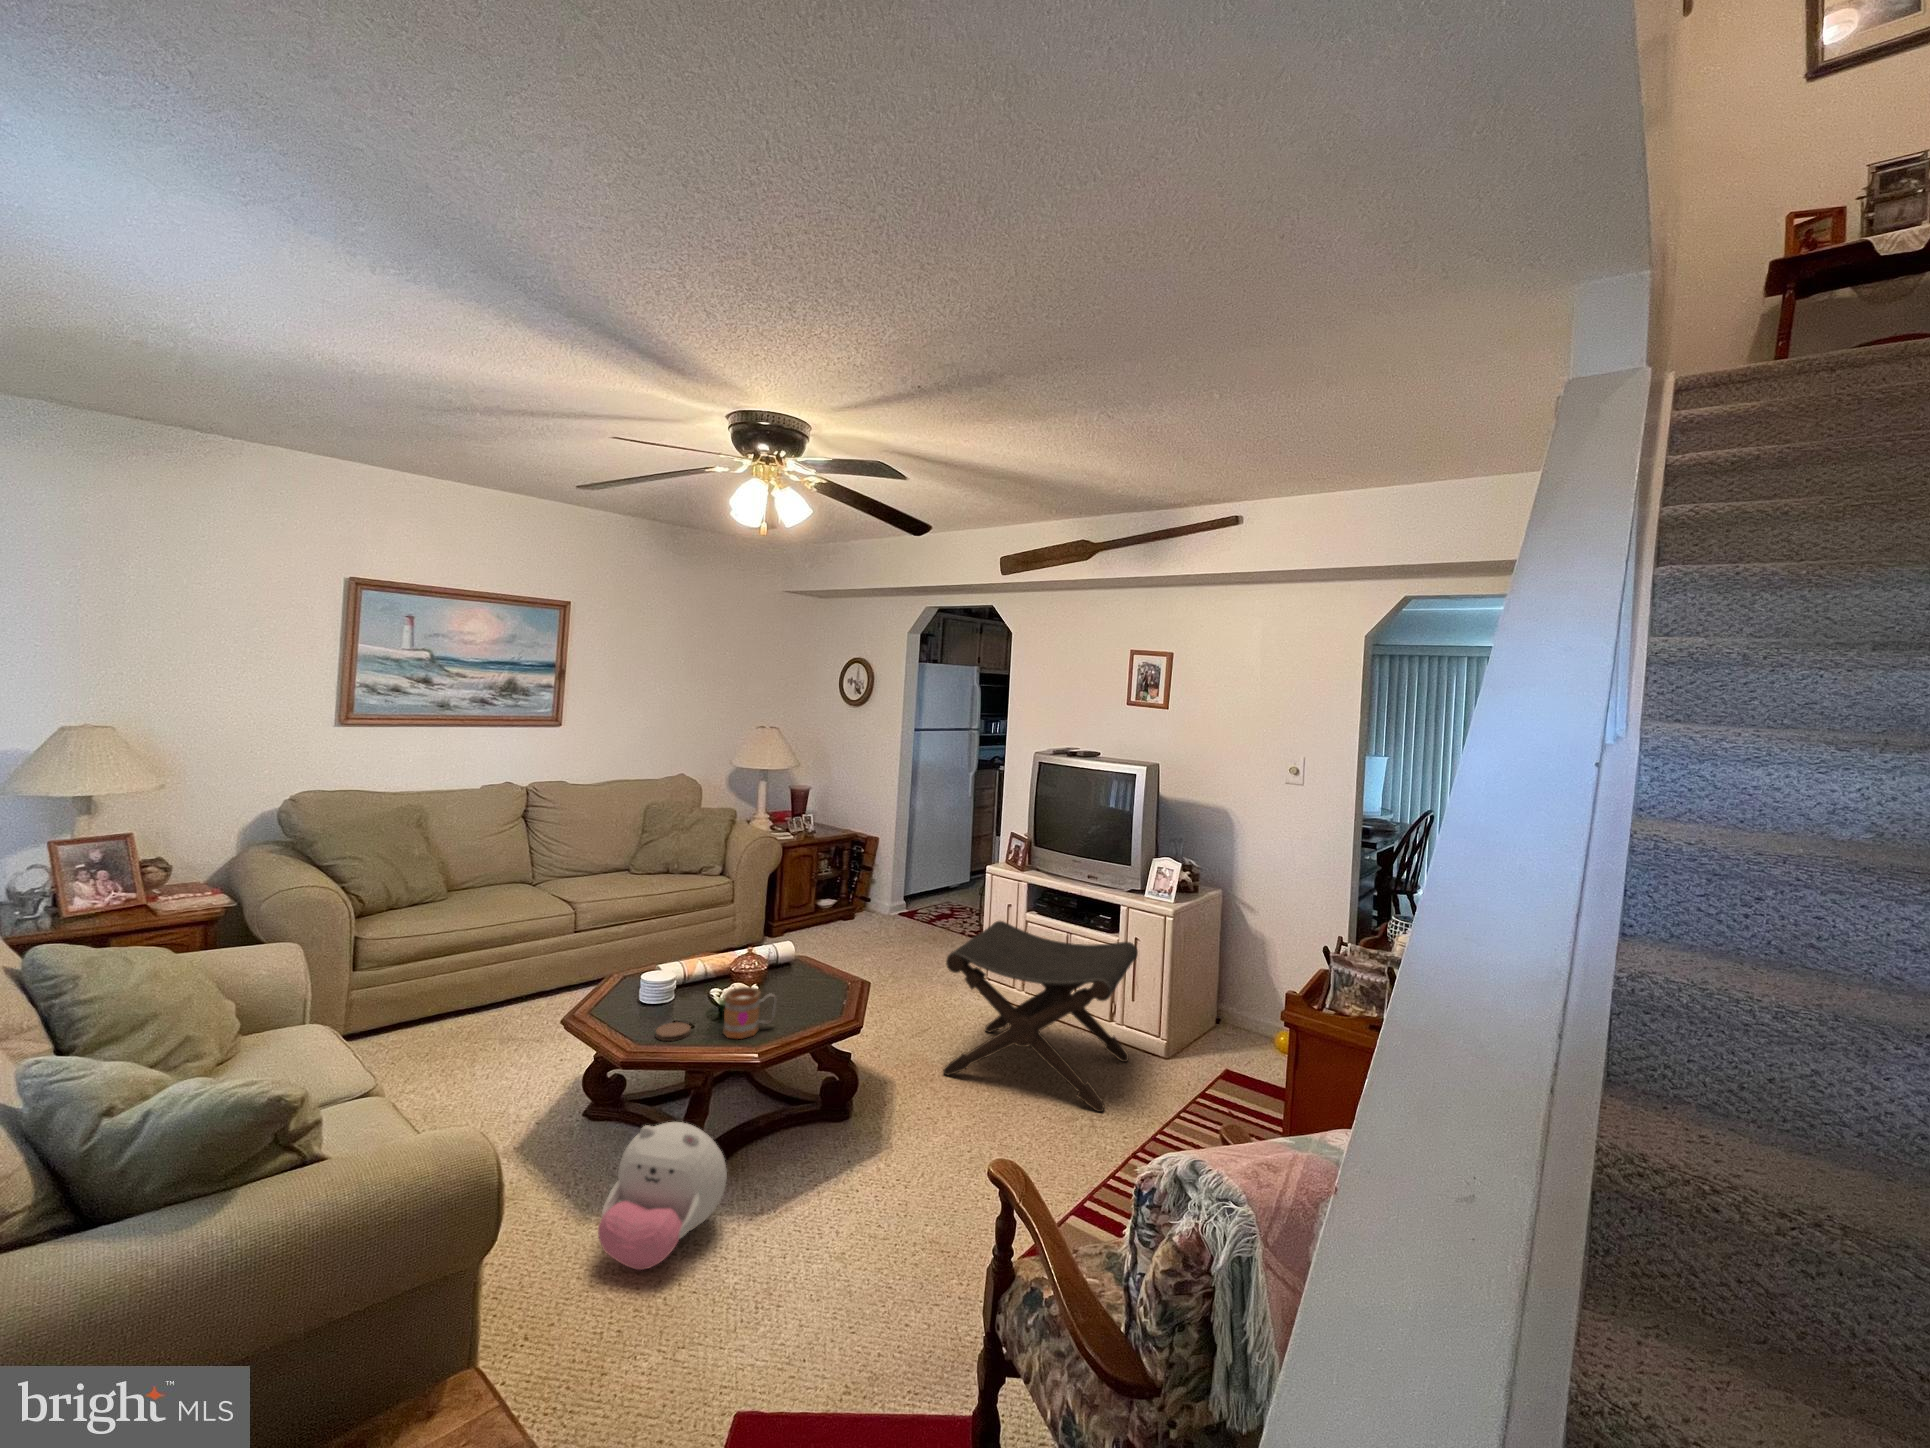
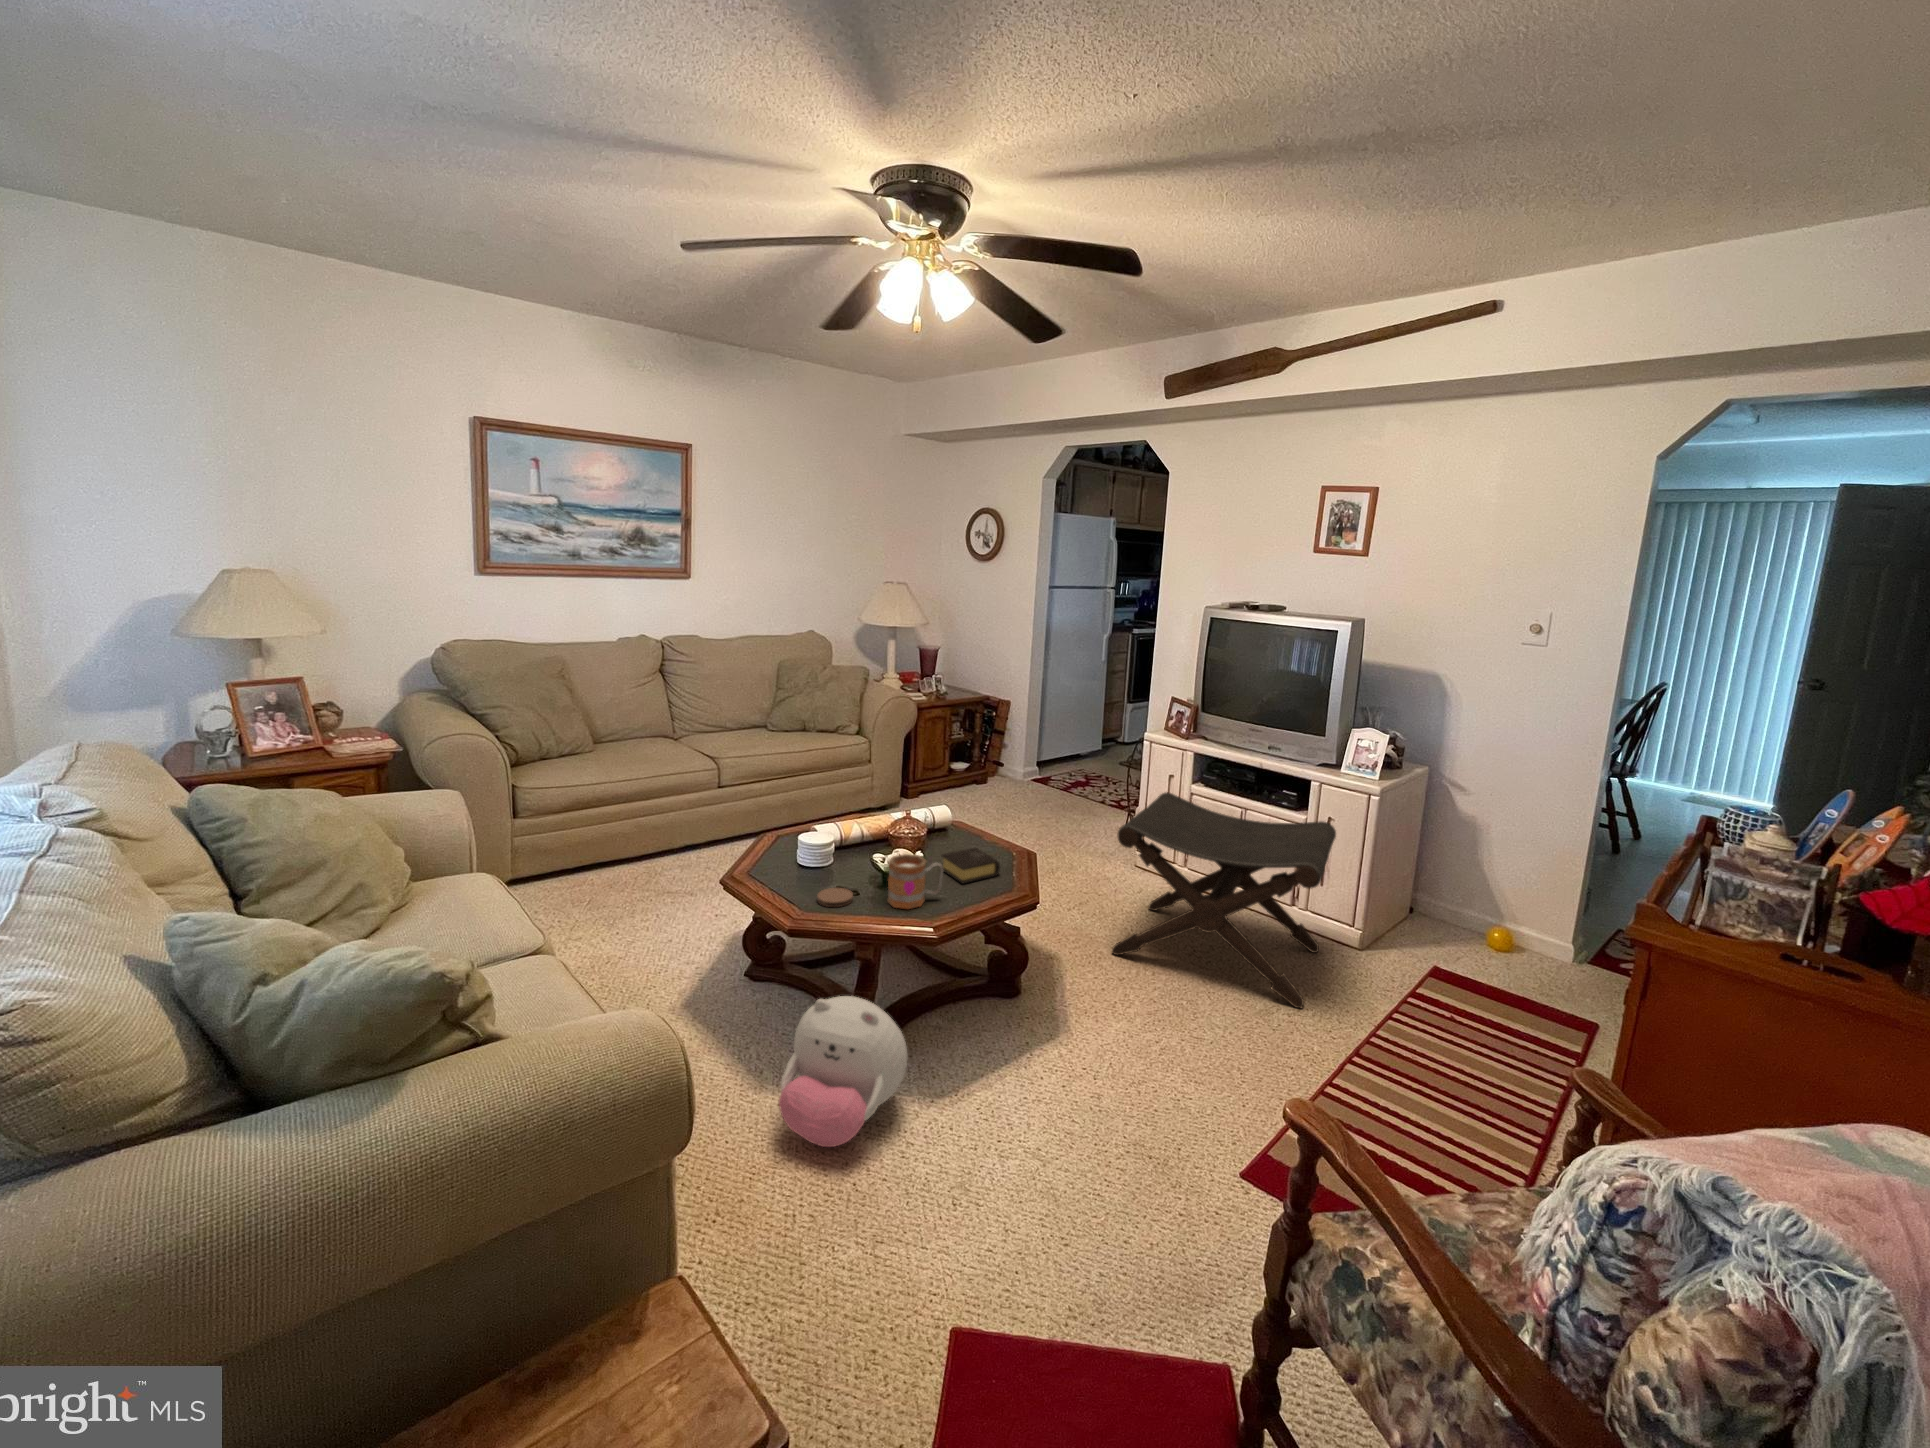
book: none [779,979,835,1013] -> present [942,848,1000,884]

